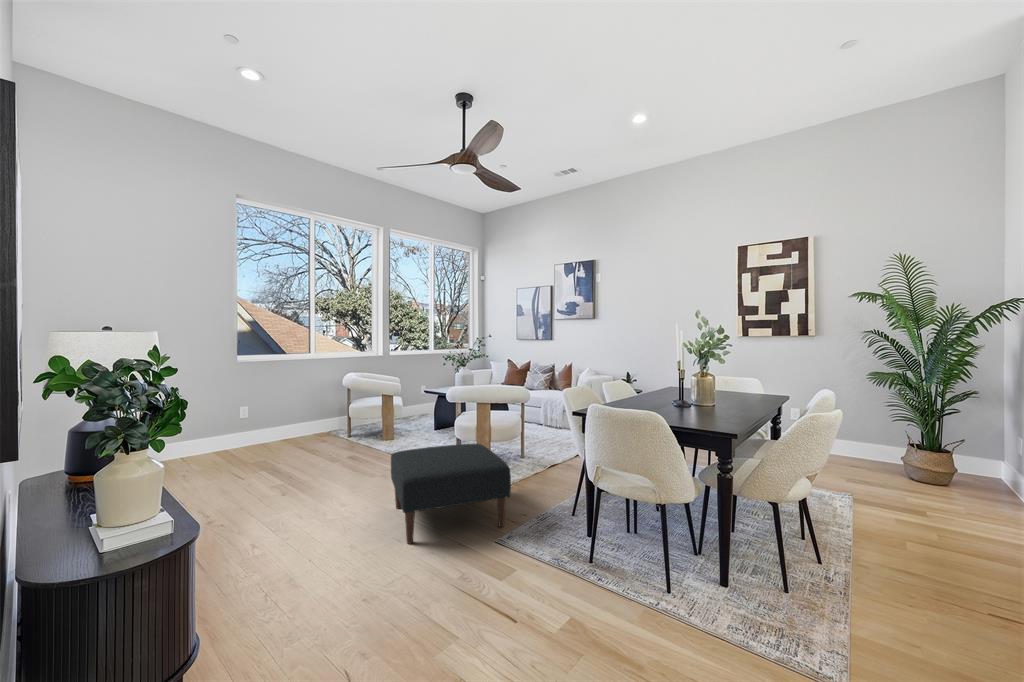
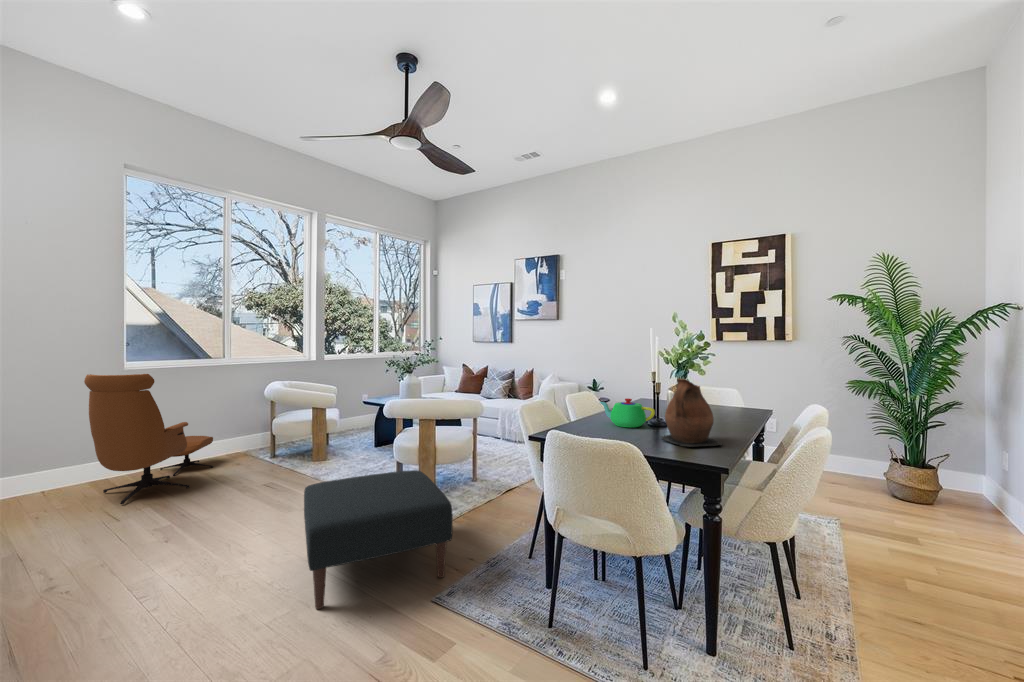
lounge chair: none [214,365,304,470] -> present [84,374,213,505]
ceramic pitcher: none [680,365,735,420] -> present [661,379,723,447]
teapot: none [632,383,679,407] -> present [600,399,655,428]

